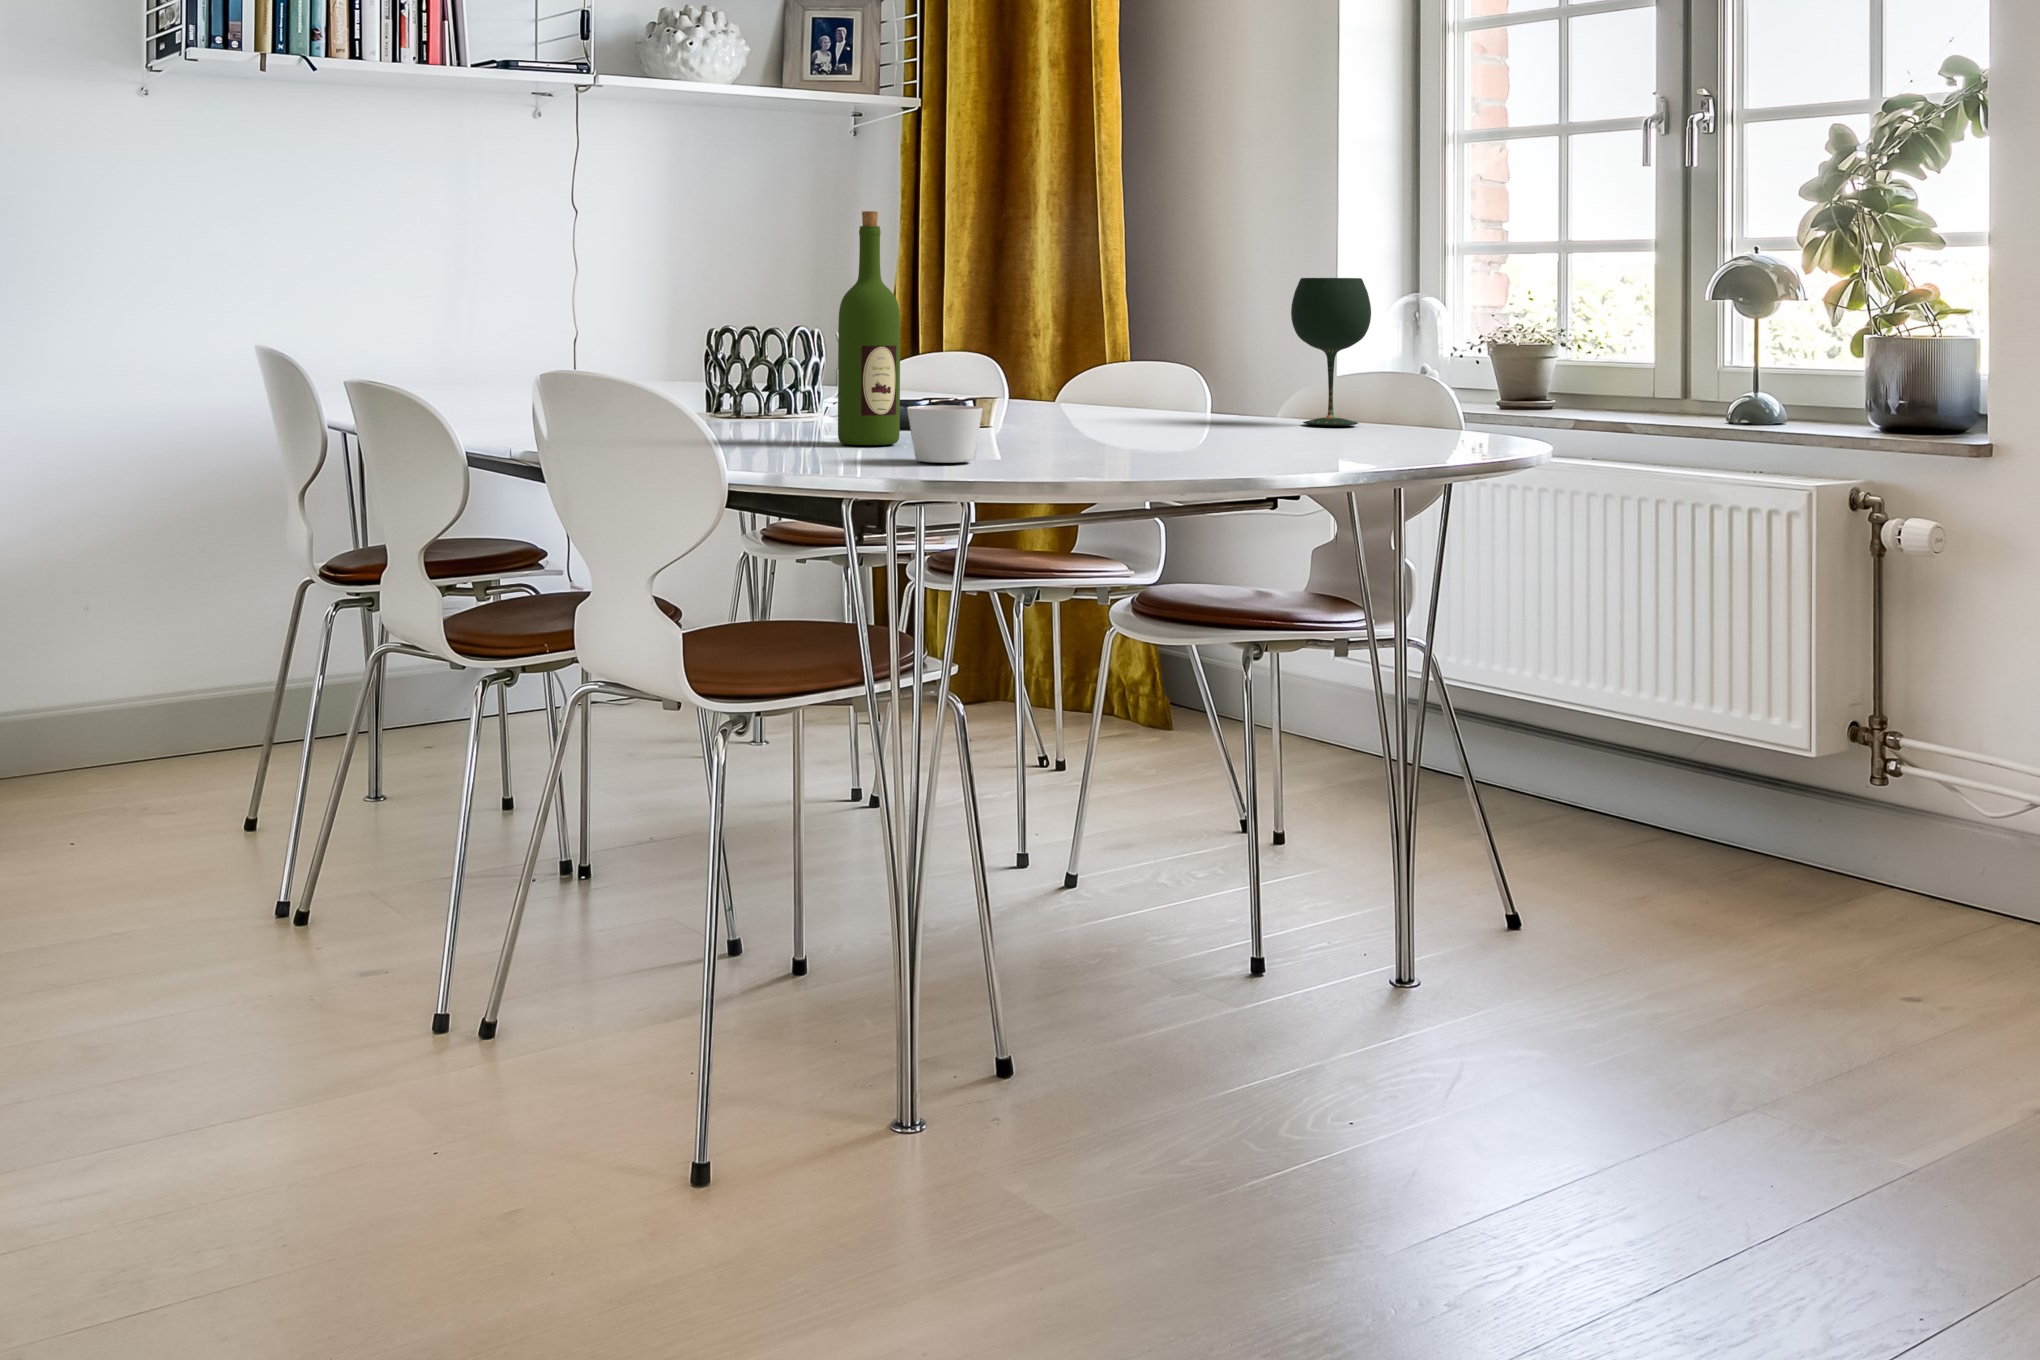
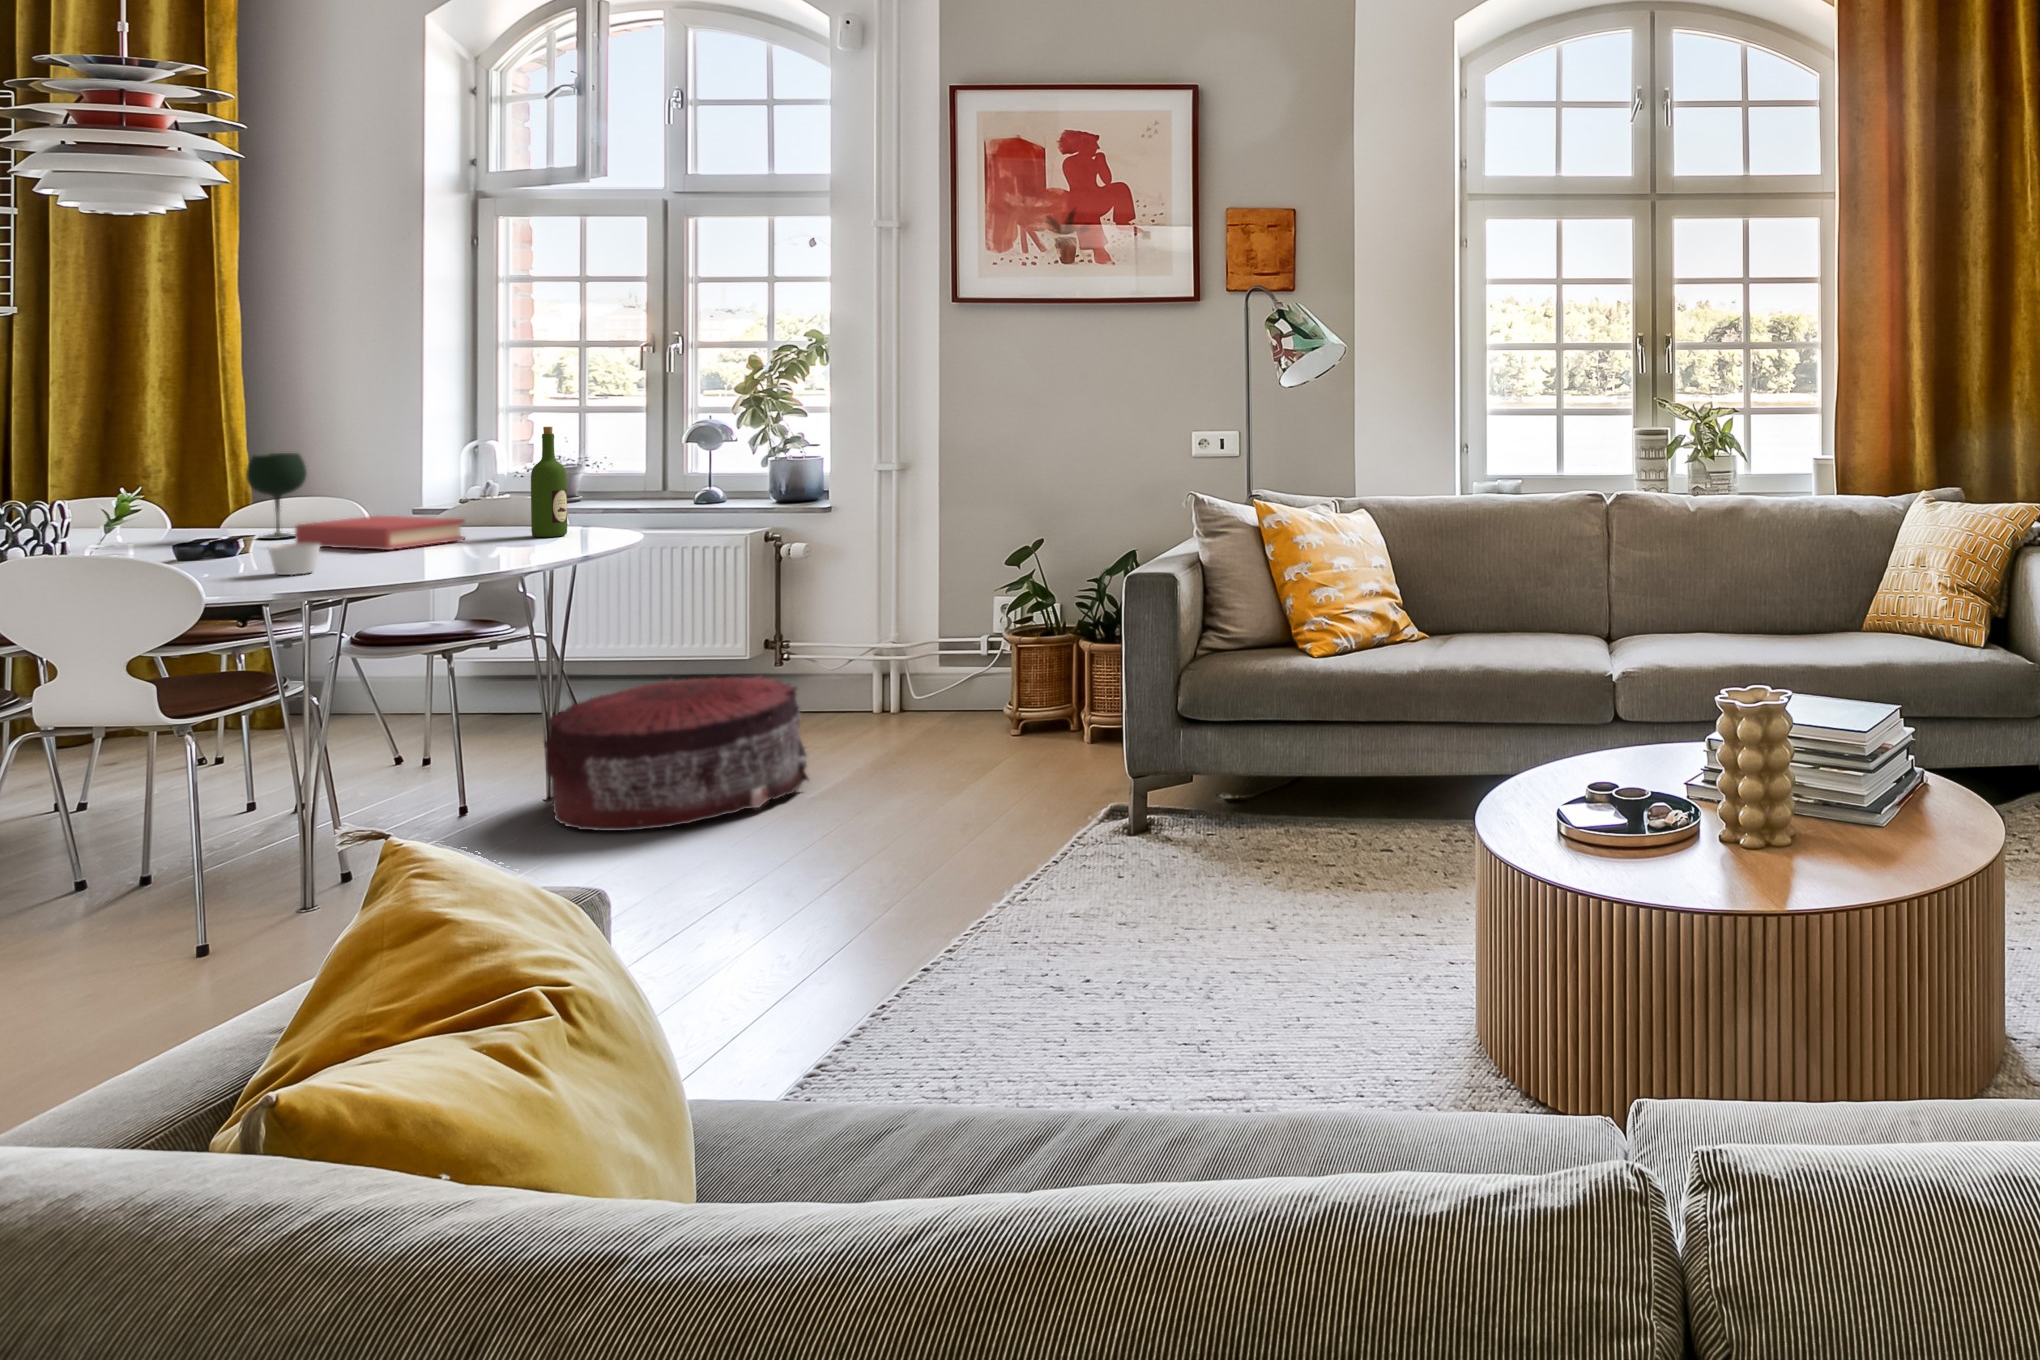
wine bottle: present [838,211,900,445] -> present [531,427,567,537]
wine glass: present [1291,278,1371,426] -> present [246,453,307,539]
hardback book: none [1044,388,1270,442] -> present [295,516,464,550]
pouf: none [1345,783,1894,1182] -> present [544,676,809,831]

